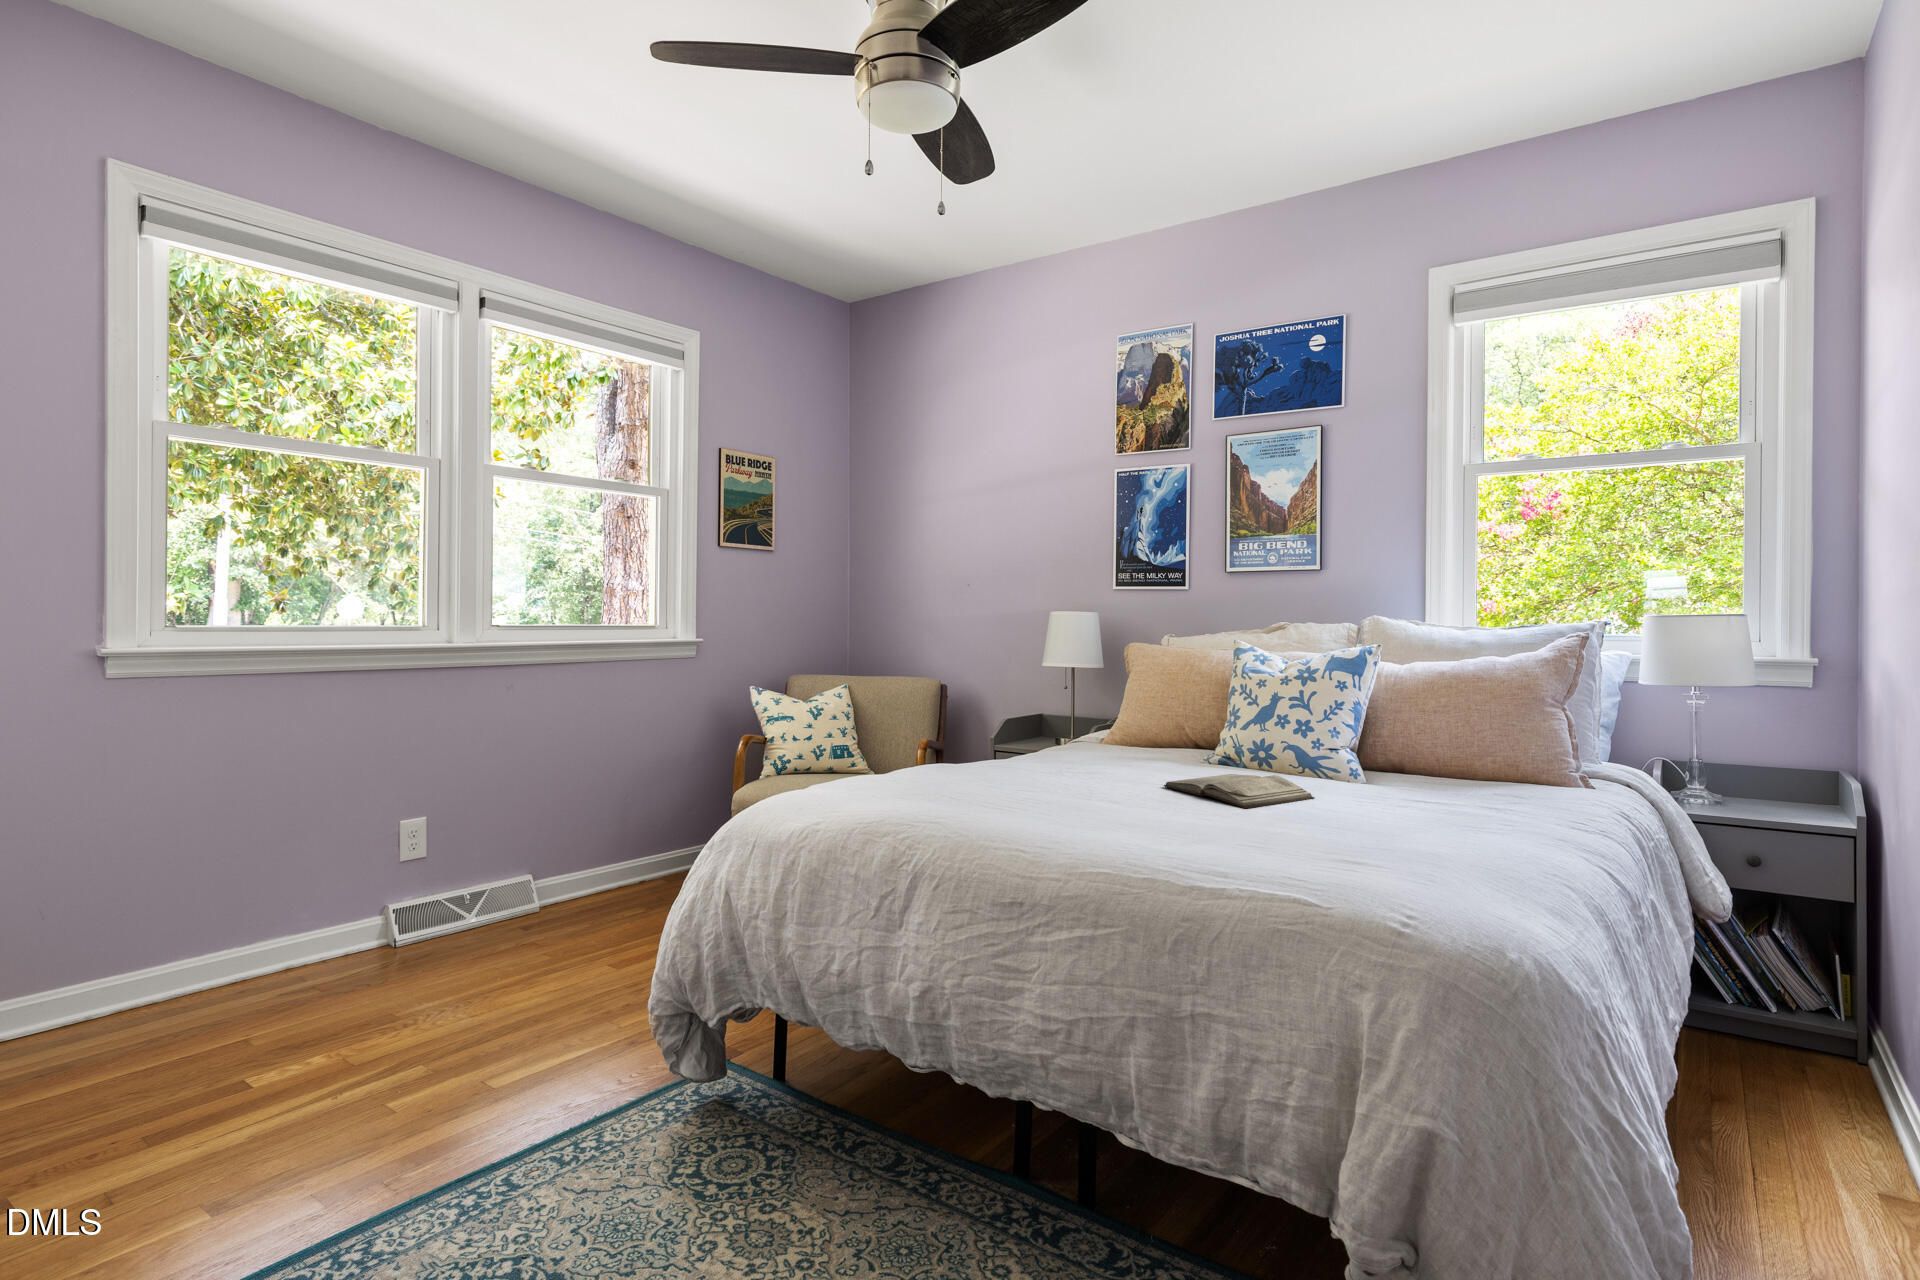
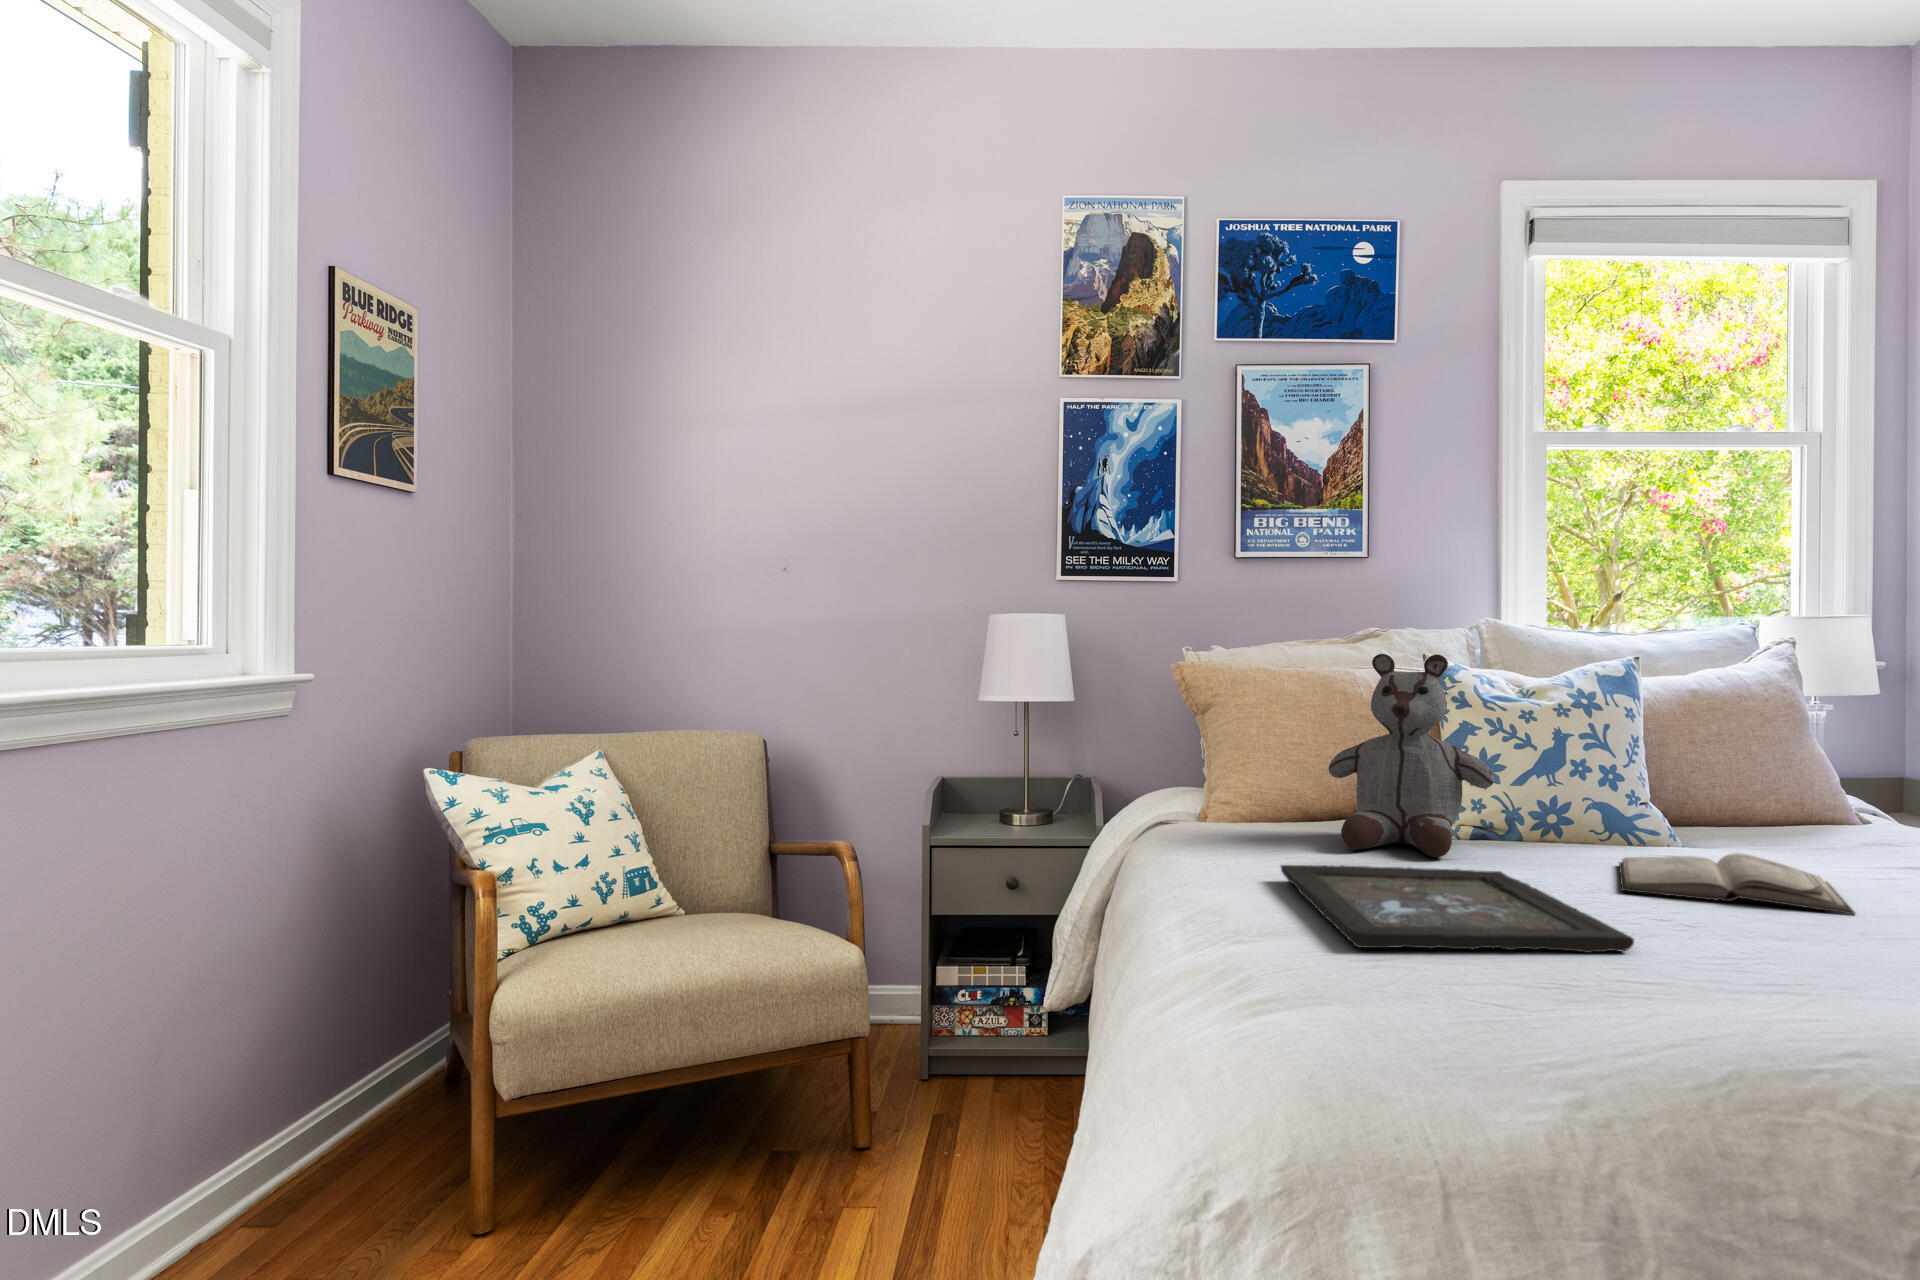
stuffed bear: none [1102,641,1198,765] -> present [1329,654,1494,857]
tray: none [934,756,1124,802] -> present [1281,865,1634,953]

